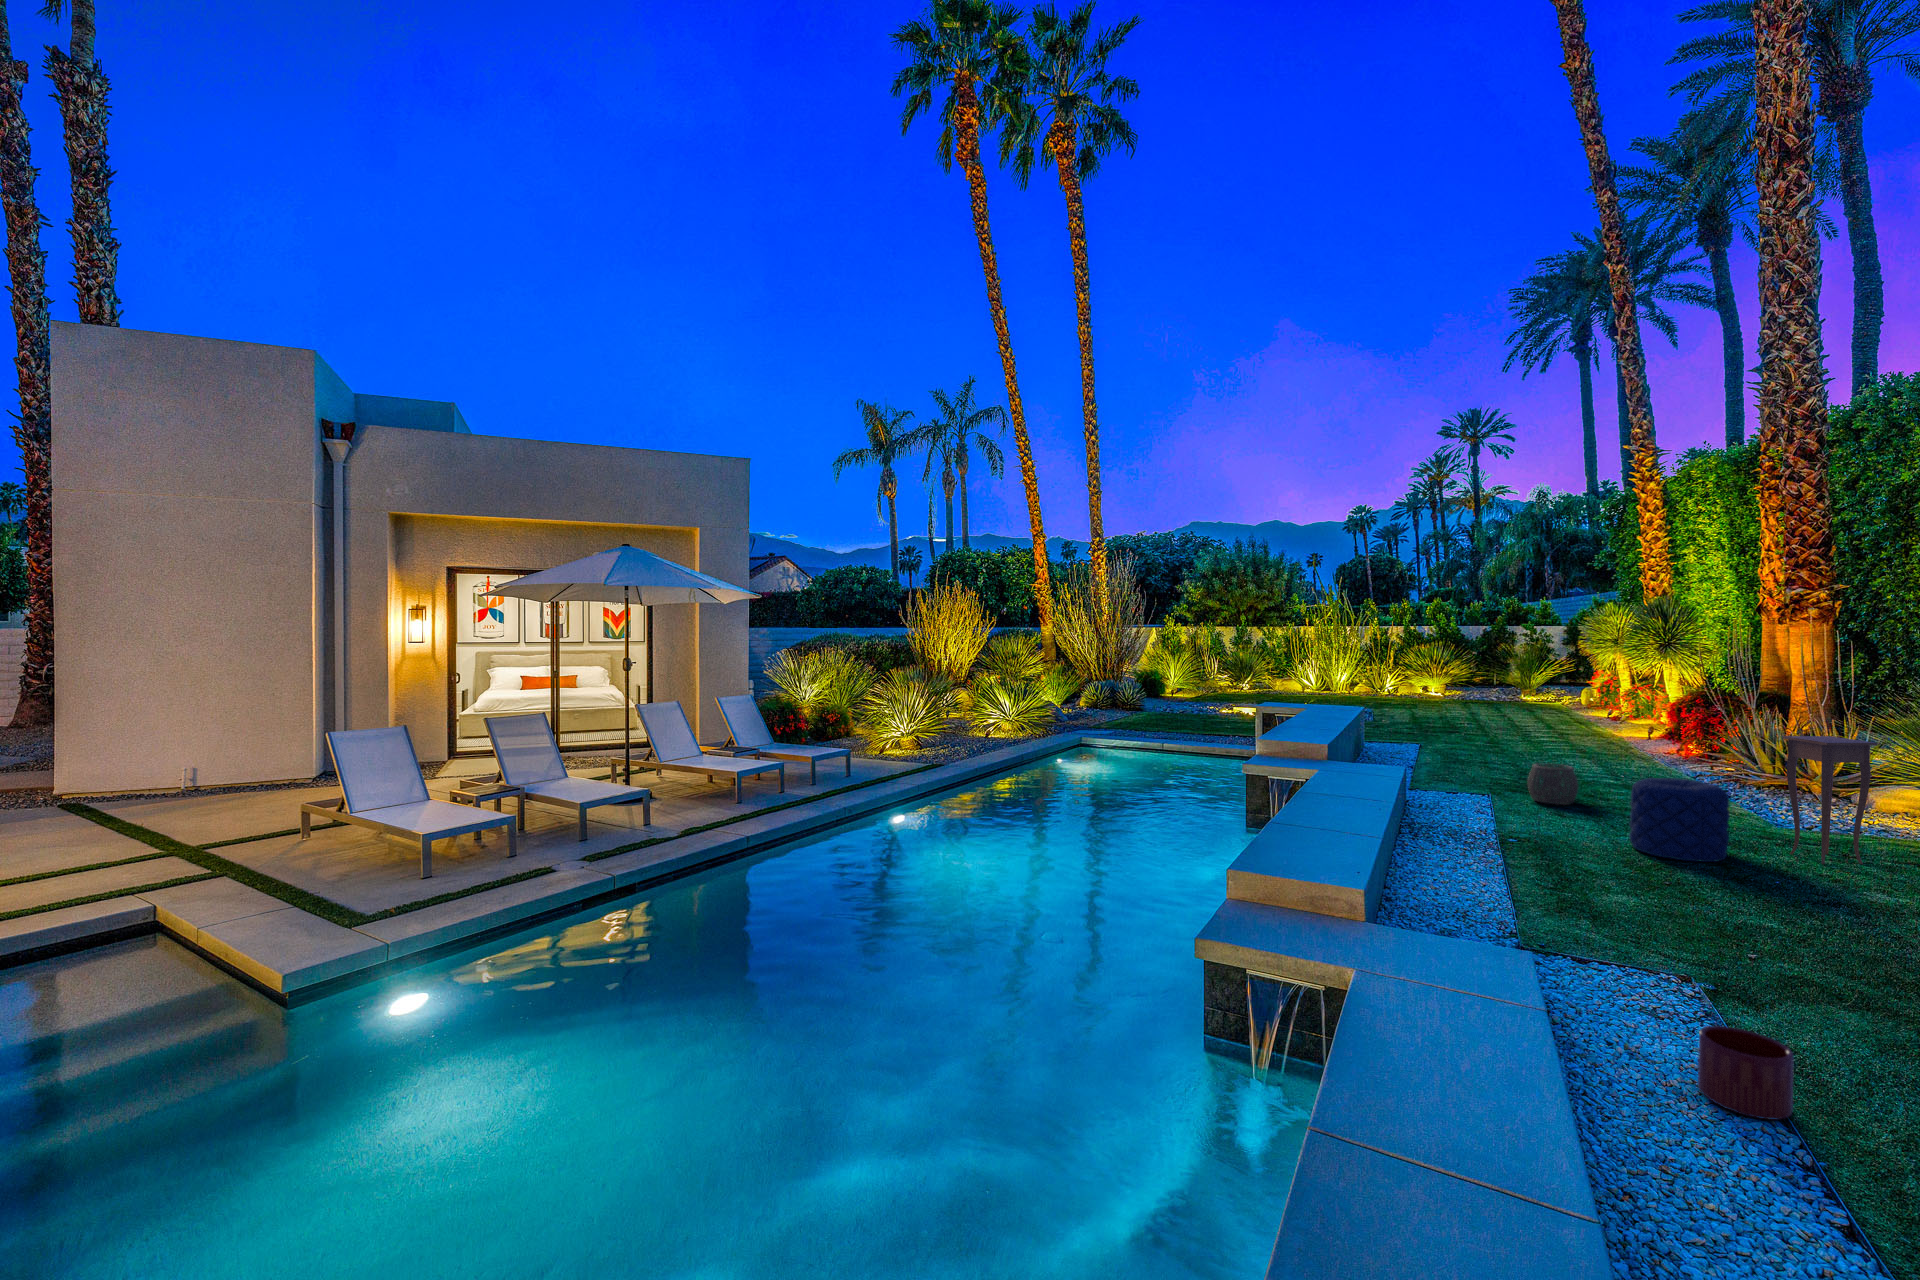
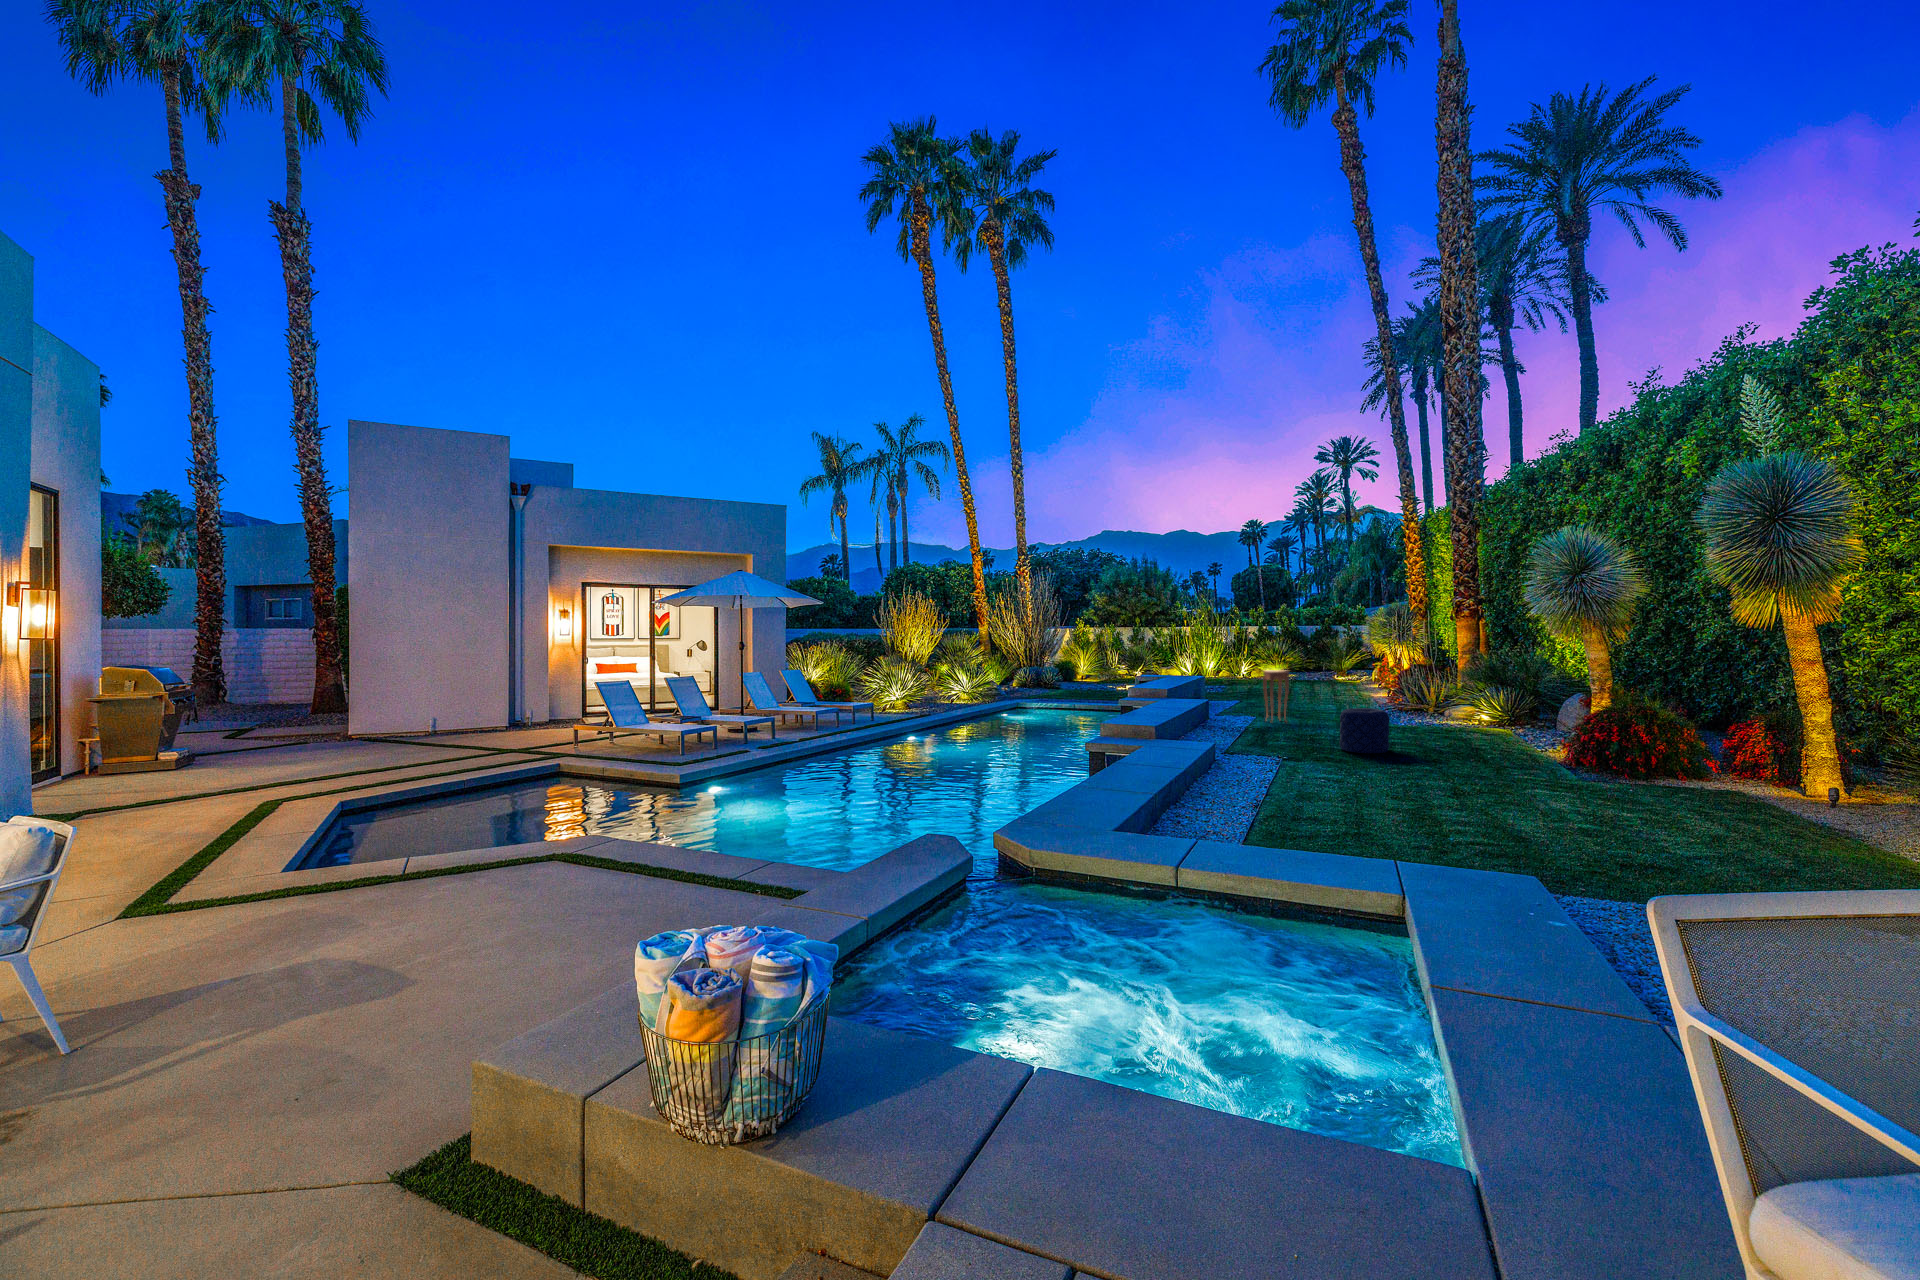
side table: present [1783,736,1877,864] -> present [1263,670,1289,718]
woven basket: present [1528,763,1578,805] -> none [1299,708,1328,733]
planter: present [1698,1026,1793,1120] -> none [1299,791,1332,823]

